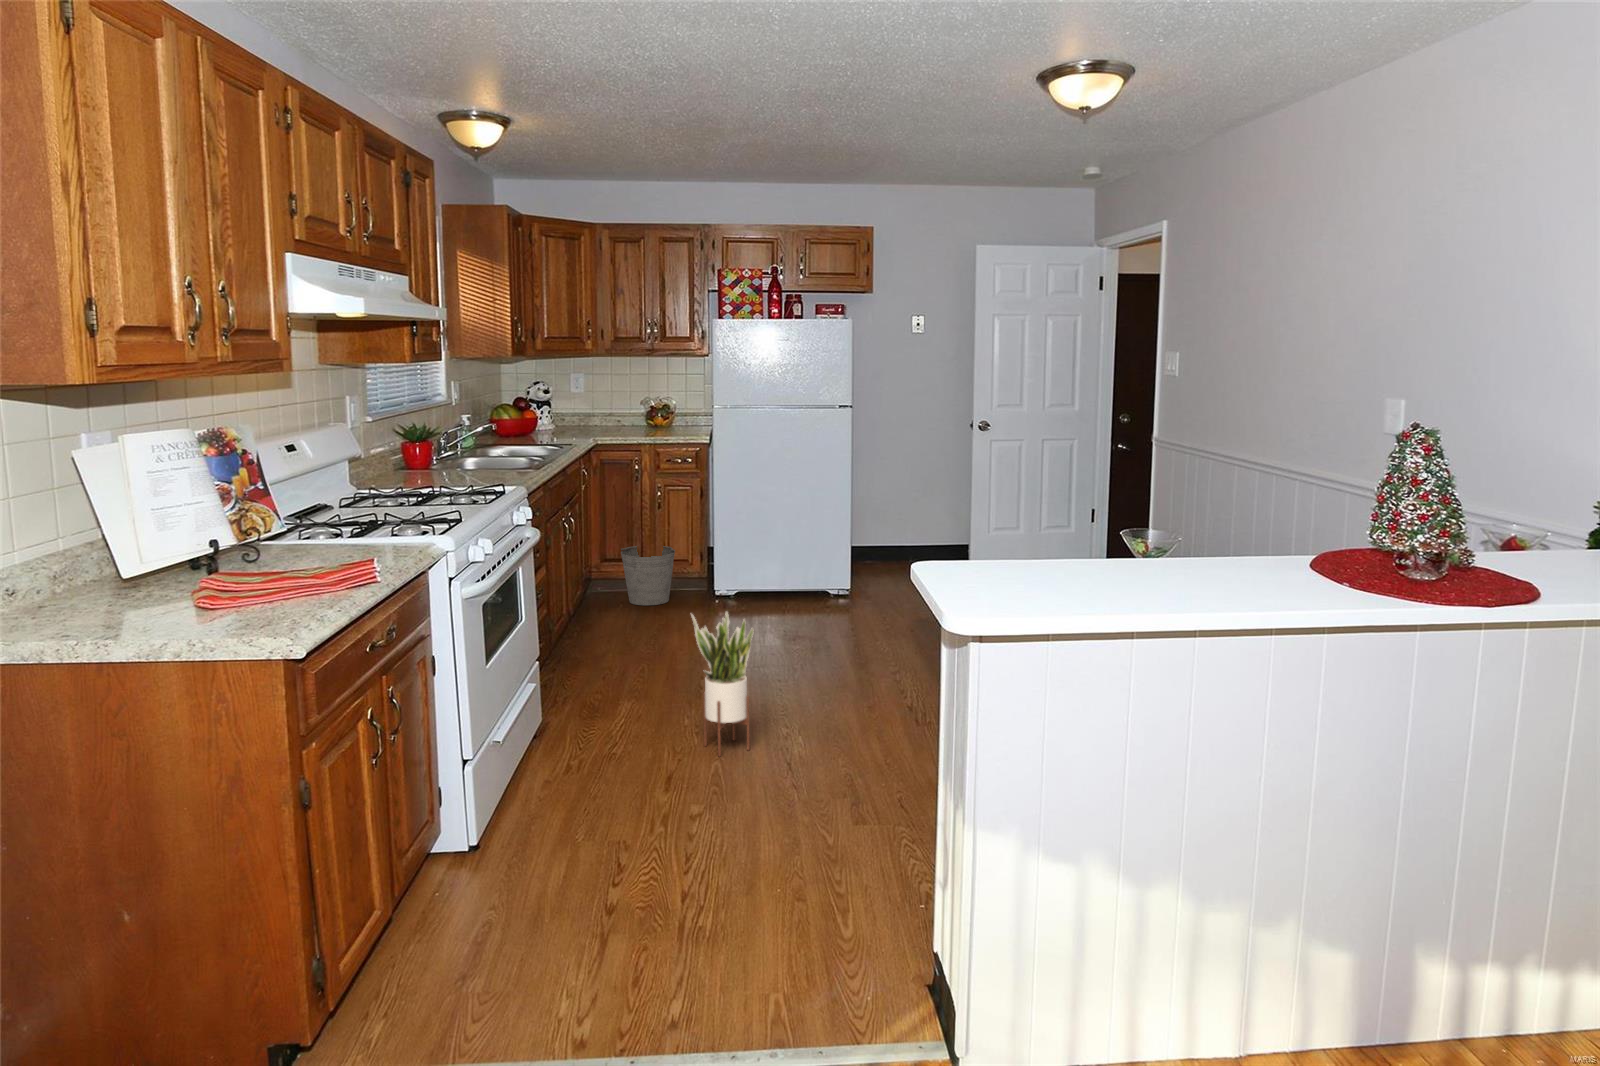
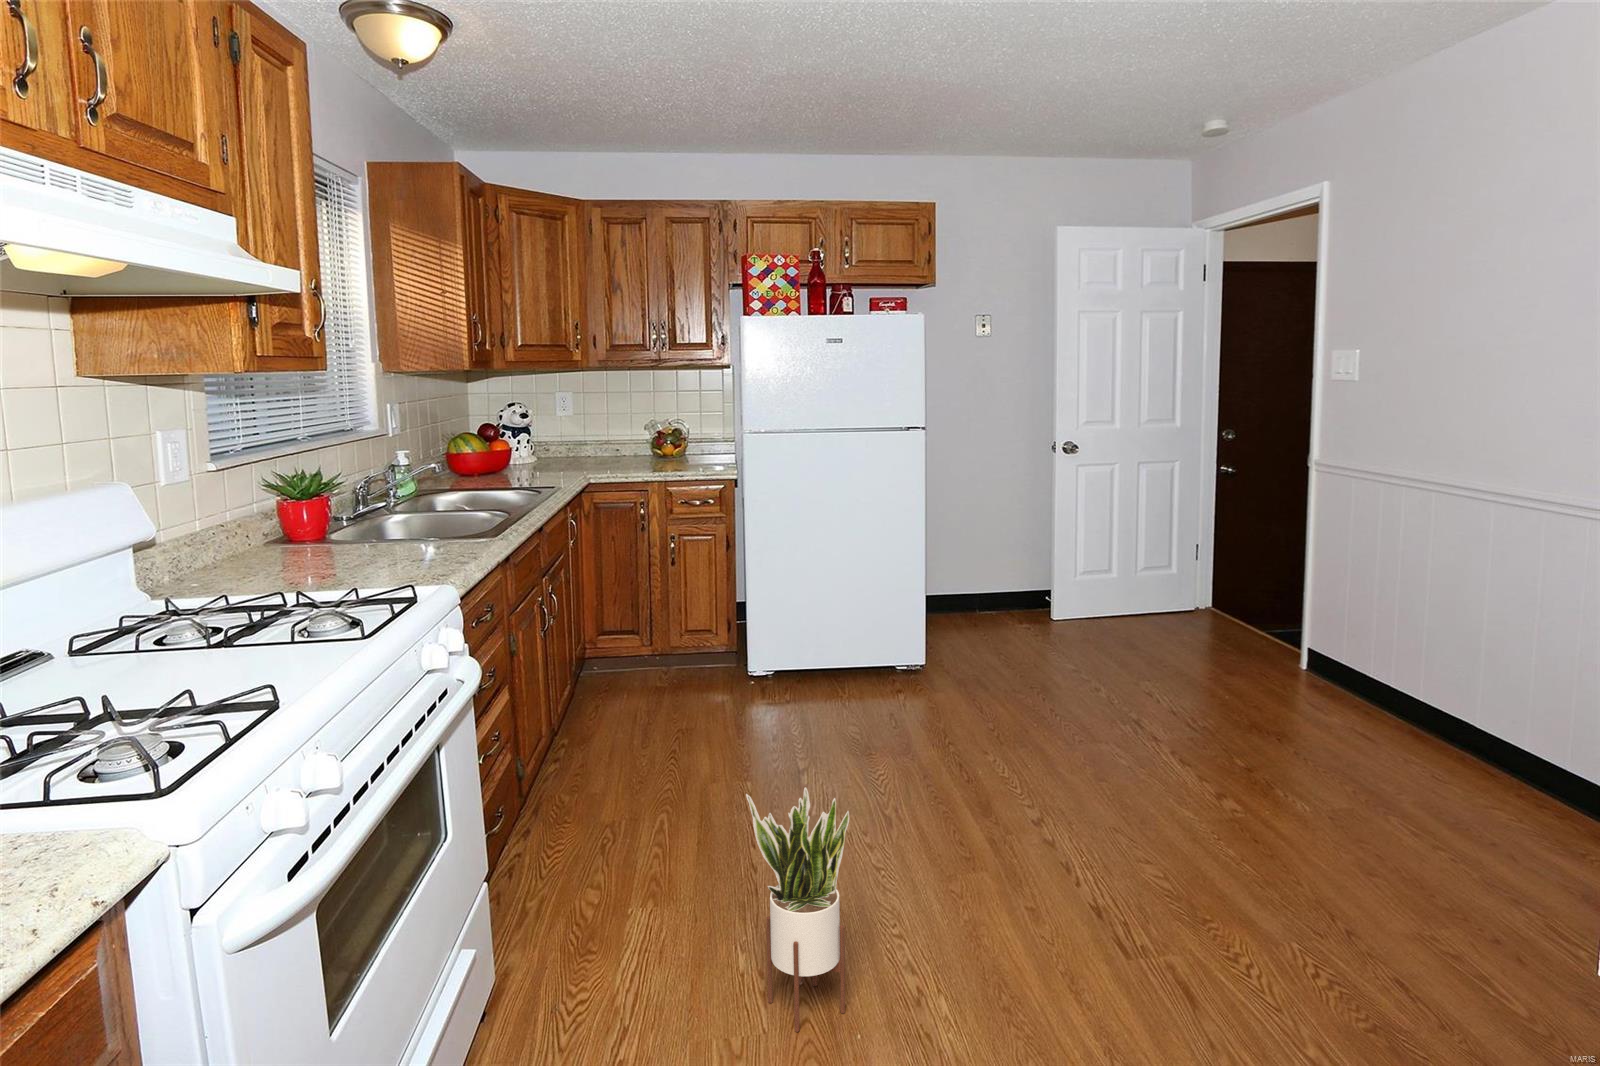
bucket: present [621,546,675,605] -> none [623,611,693,692]

